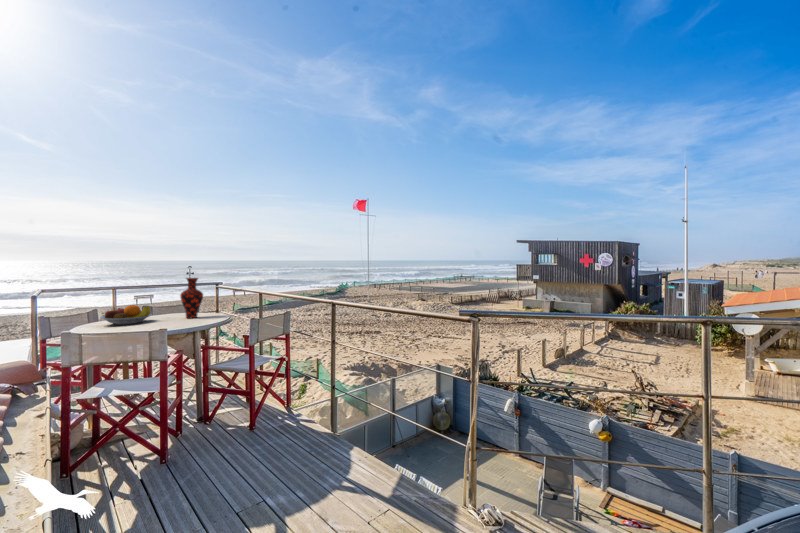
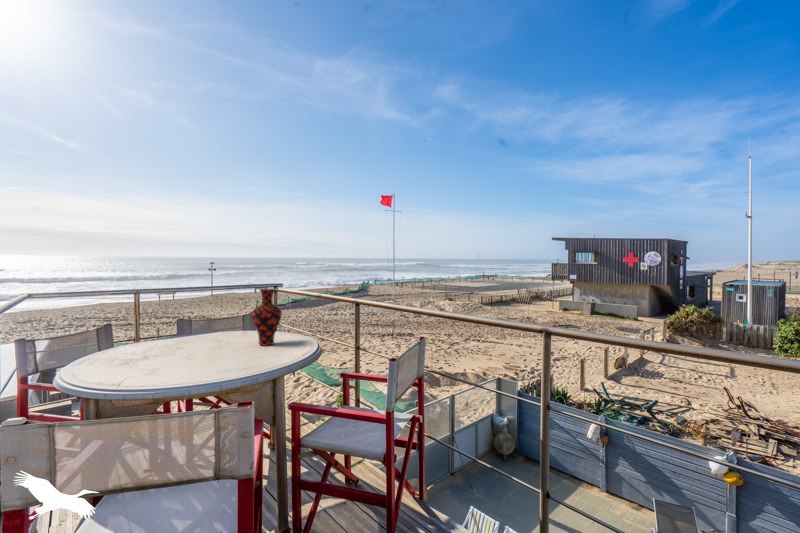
fruit bowl: present [100,305,152,325] -> none [145,328,215,357]

